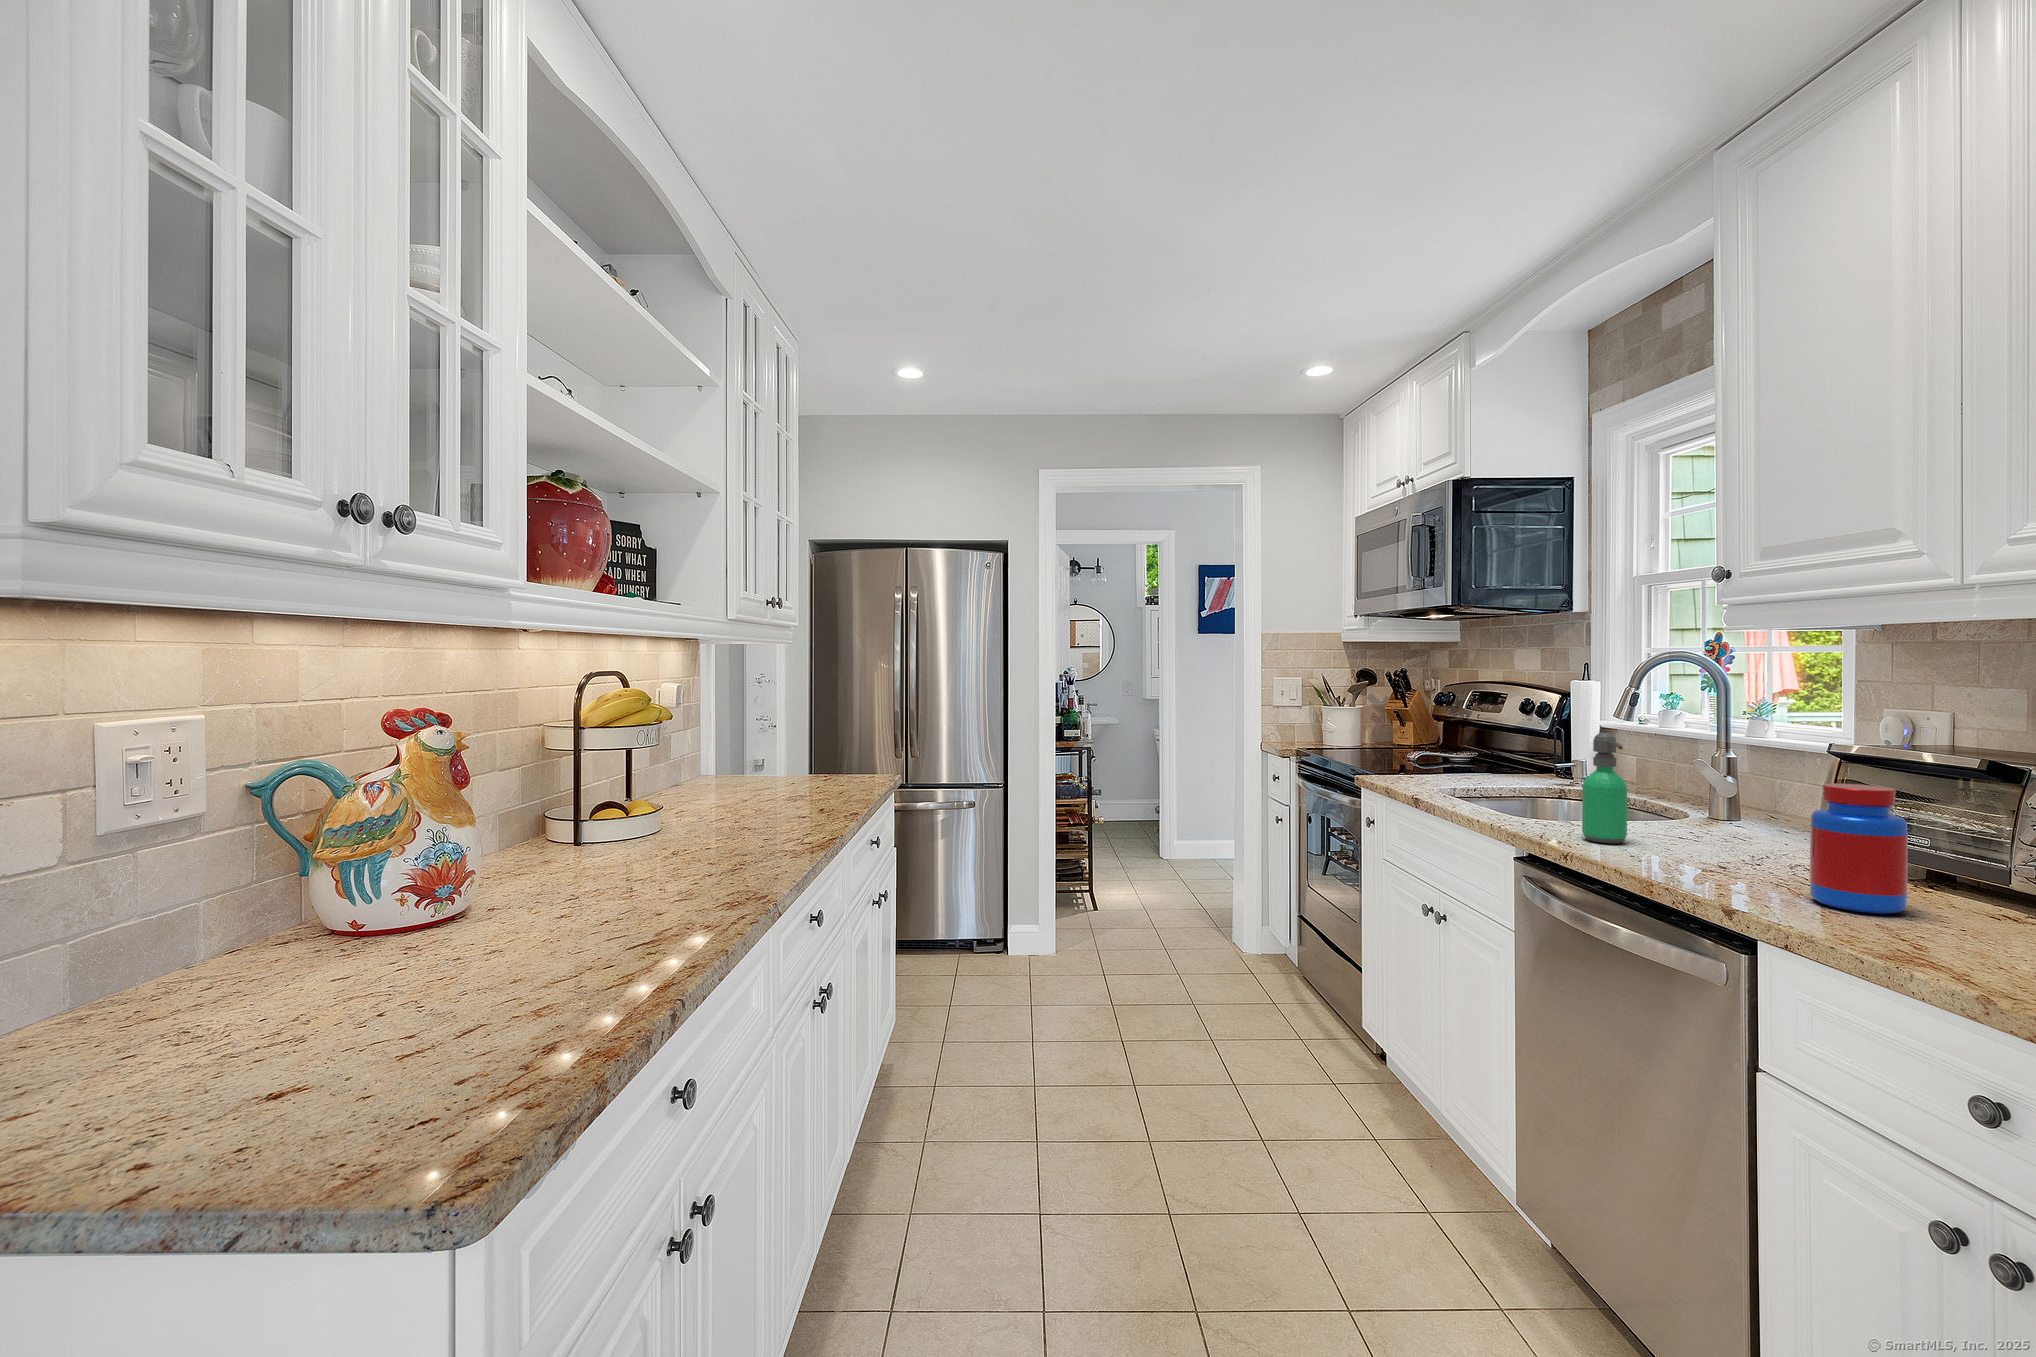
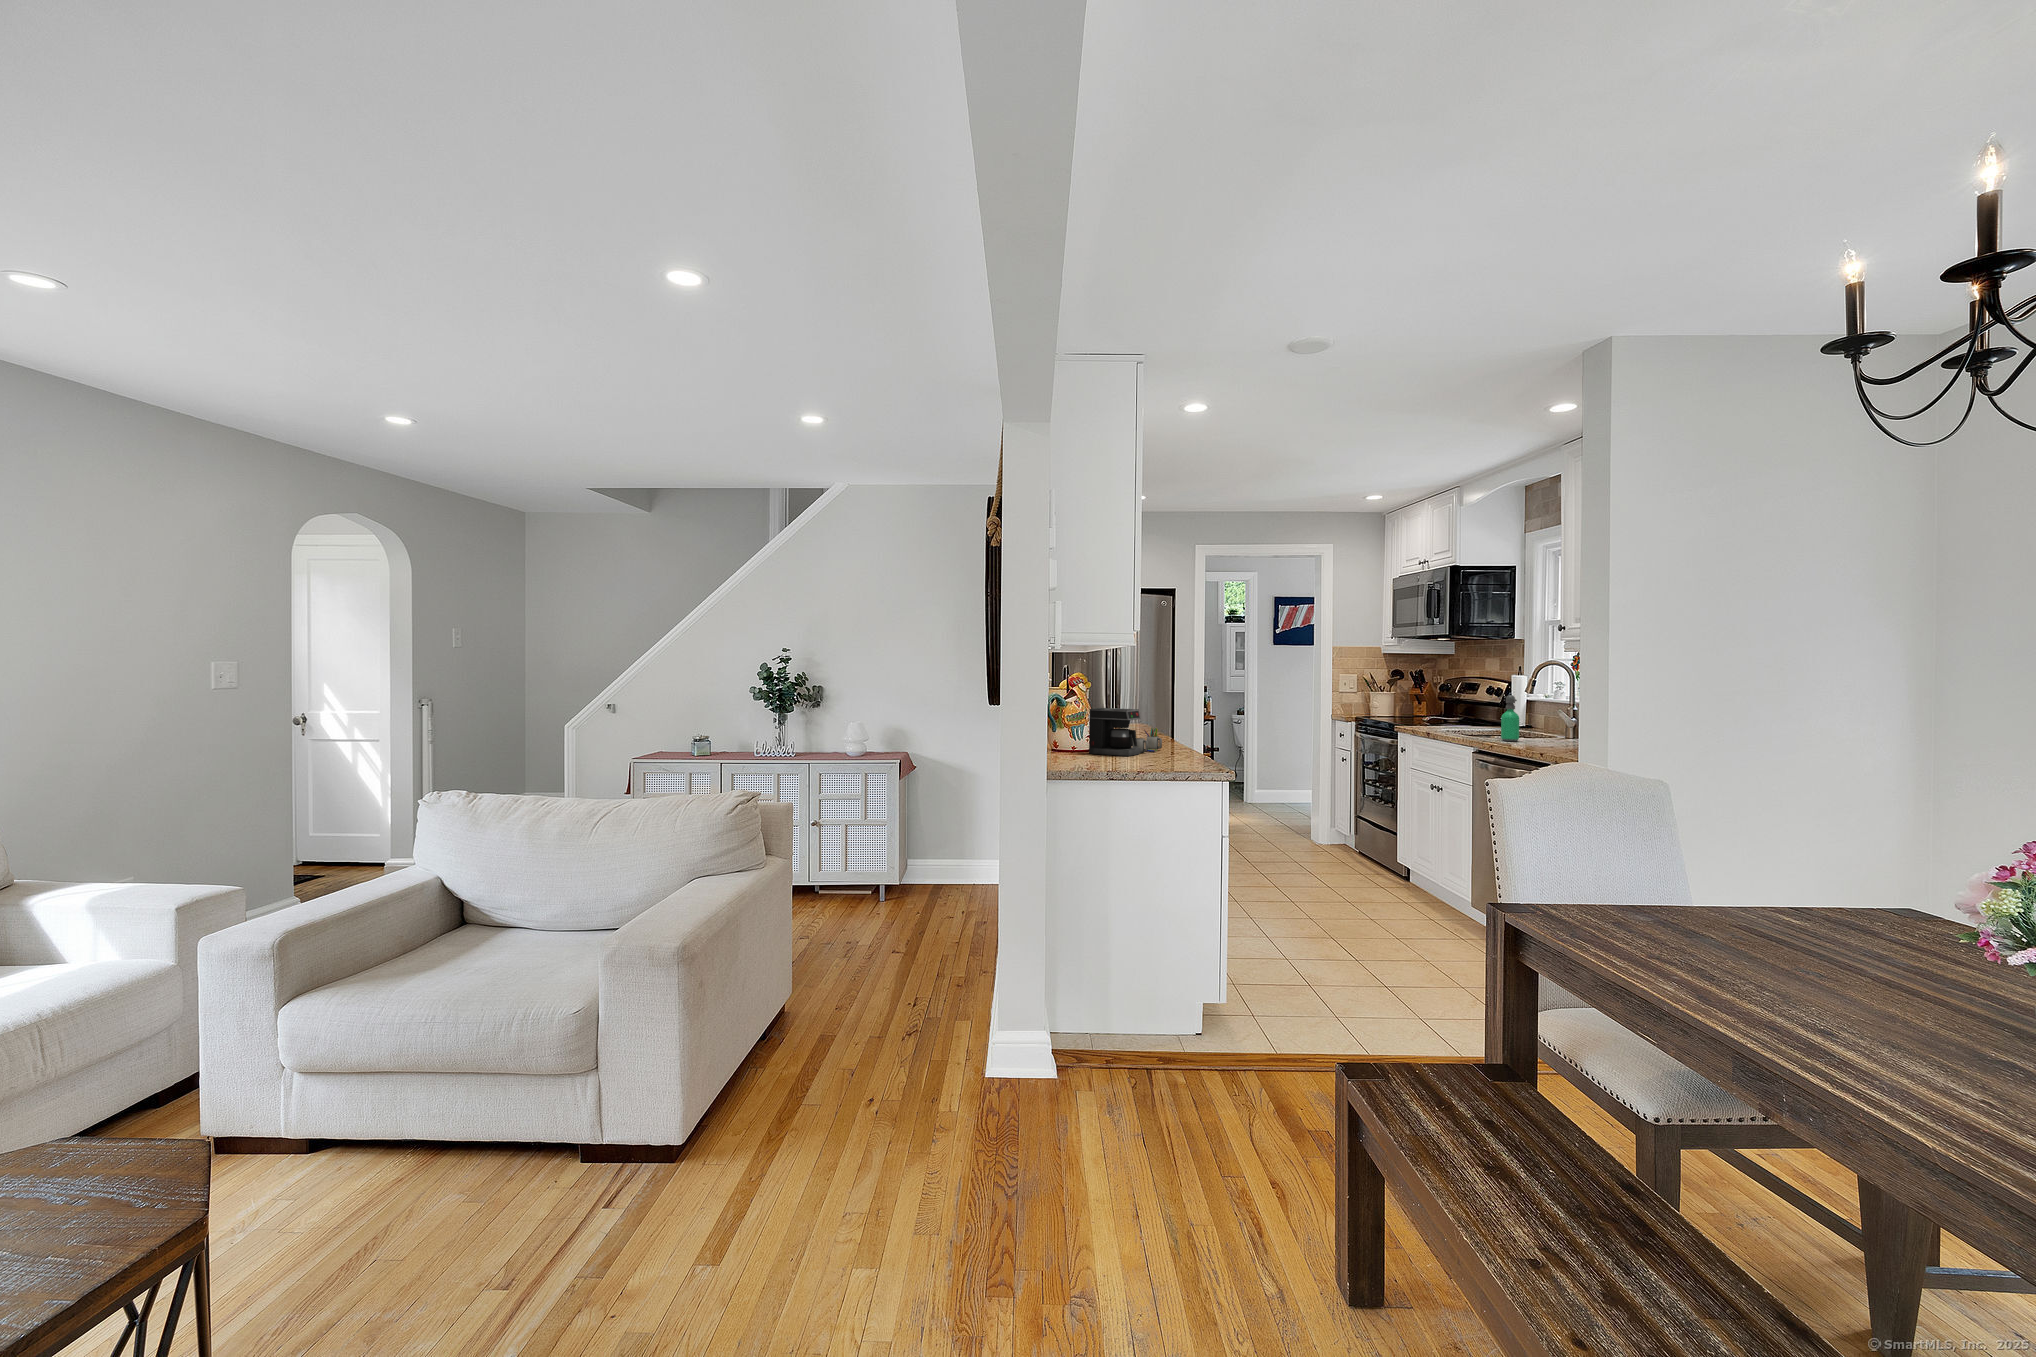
jar: present [1810,783,1908,914] -> none [1572,709,1602,752]
coffee maker: none [172,827,565,1040] -> present [1089,708,1162,756]

